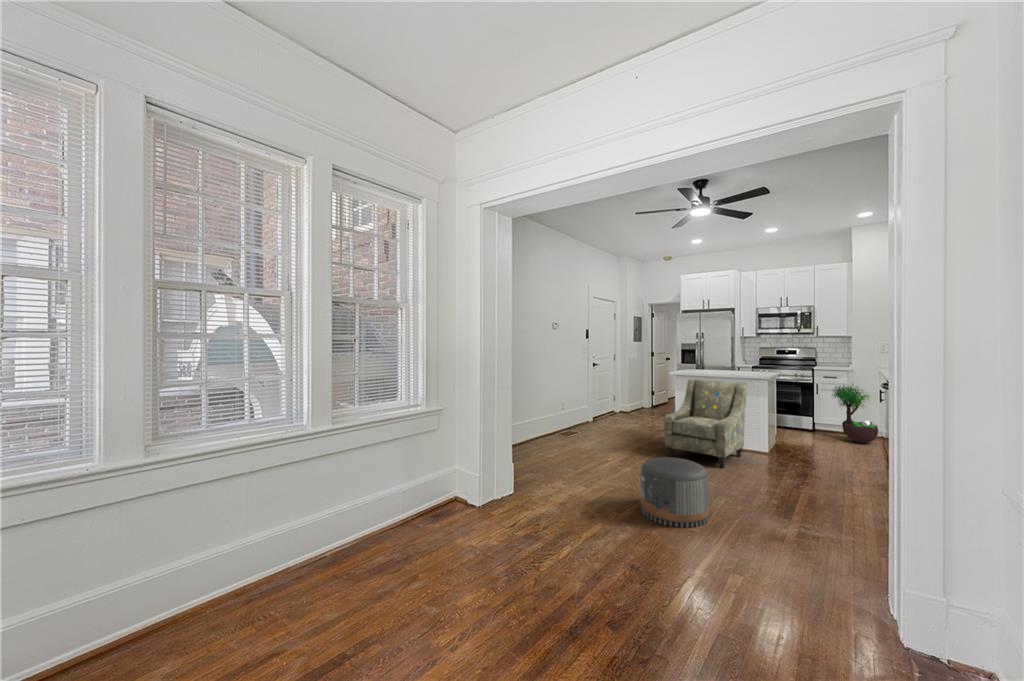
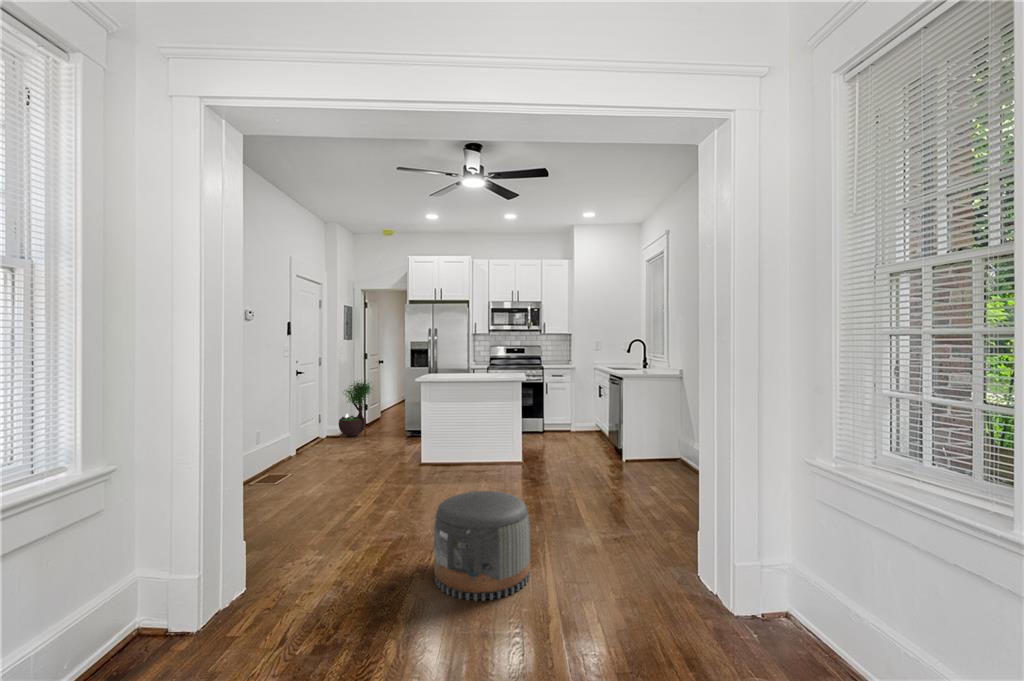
armchair: present [665,379,747,468] -> none [420,383,506,491]
potted tree: present [833,384,878,443] -> present [339,381,371,437]

